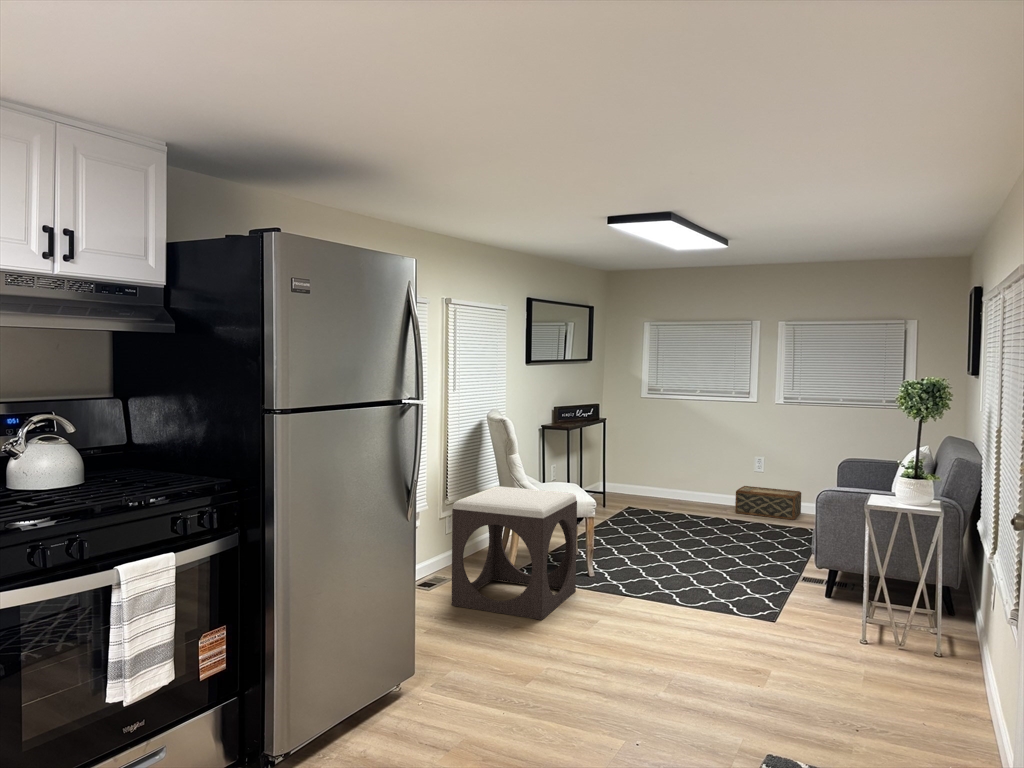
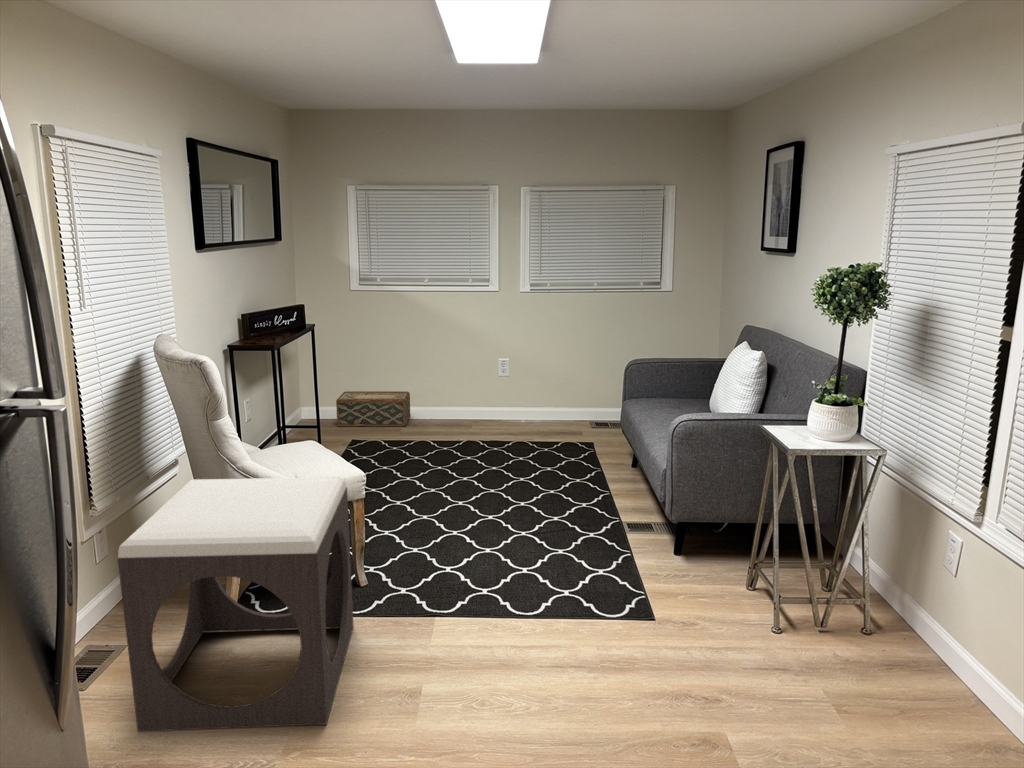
woven basket: present [735,486,801,520] -> present [336,391,410,426]

